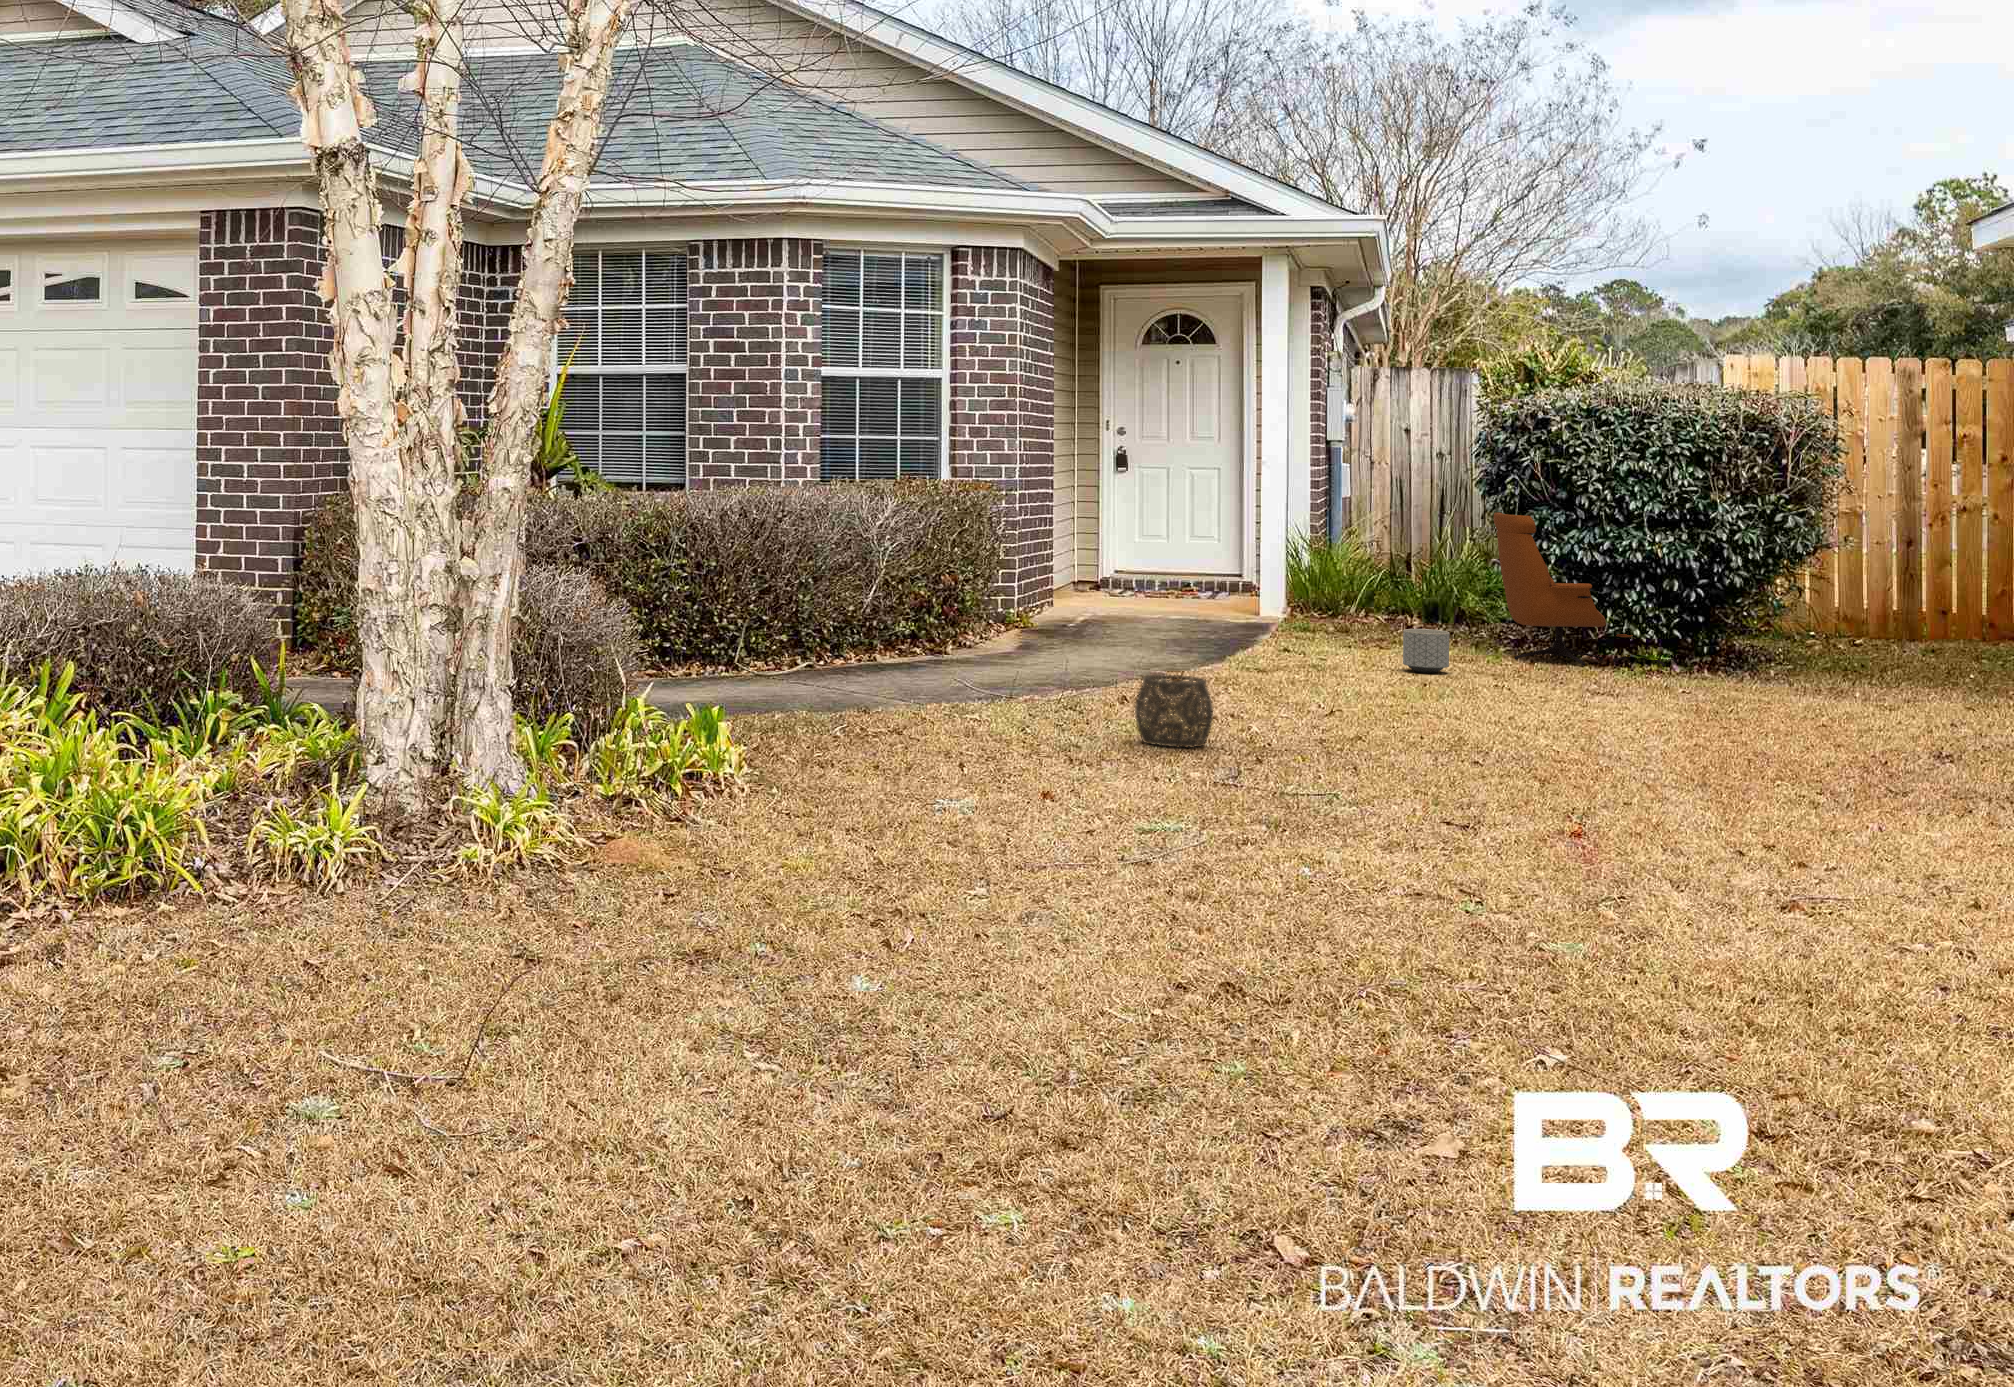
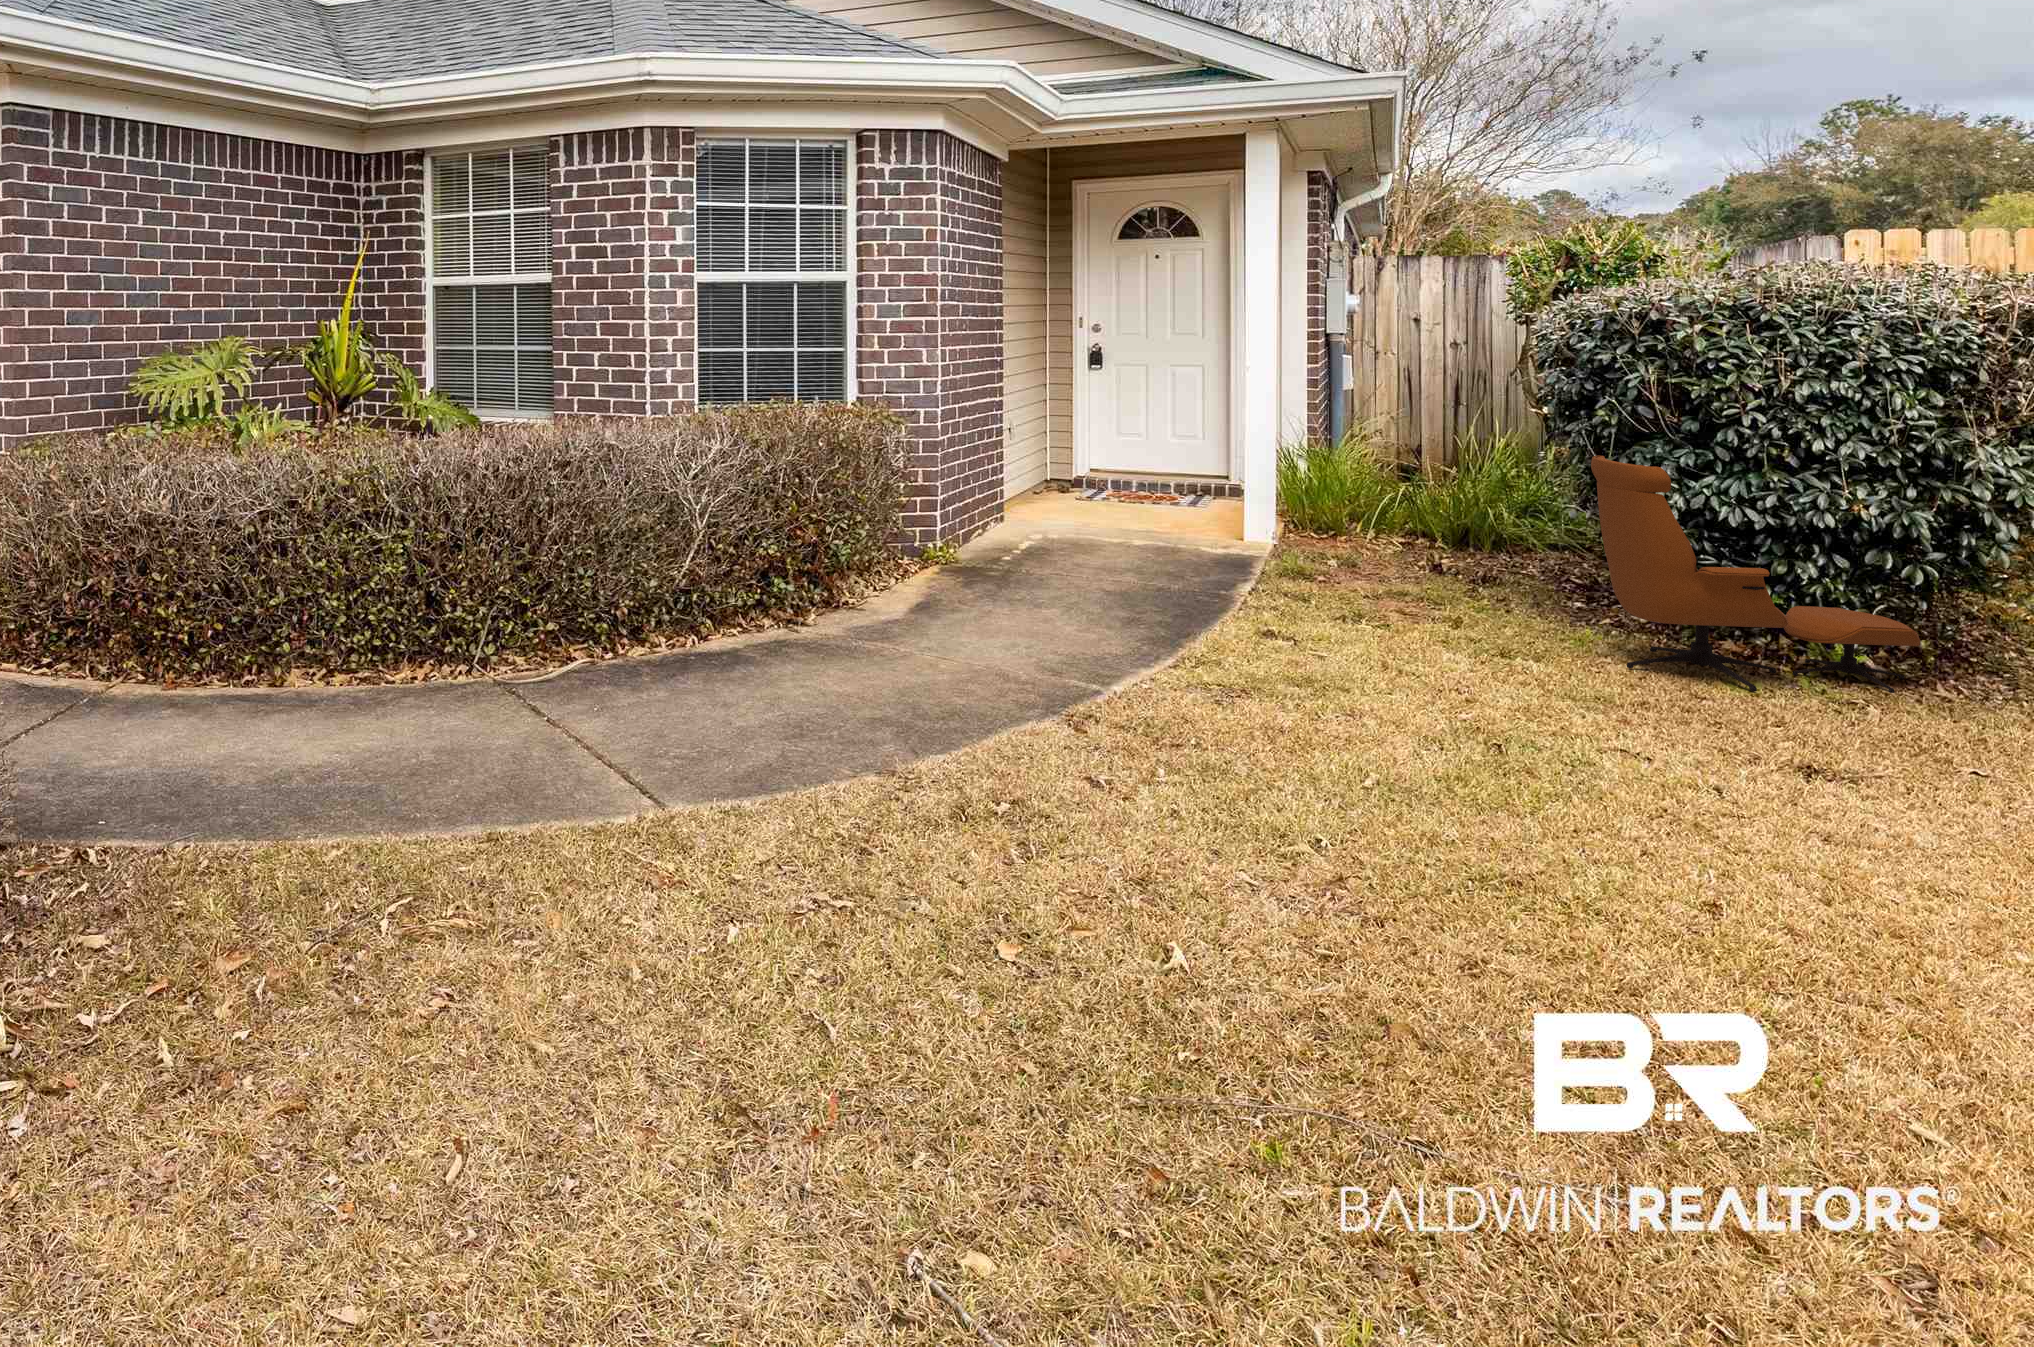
planter: present [1403,629,1449,673] -> none [1454,638,1535,711]
woven basket: present [1135,675,1213,747] -> none [879,912,1057,1123]

